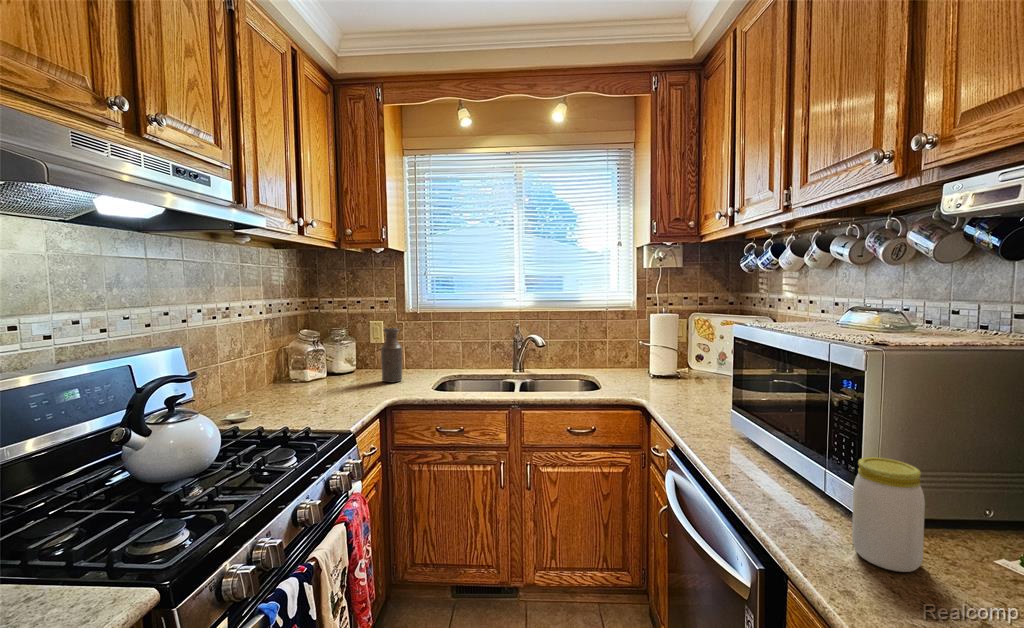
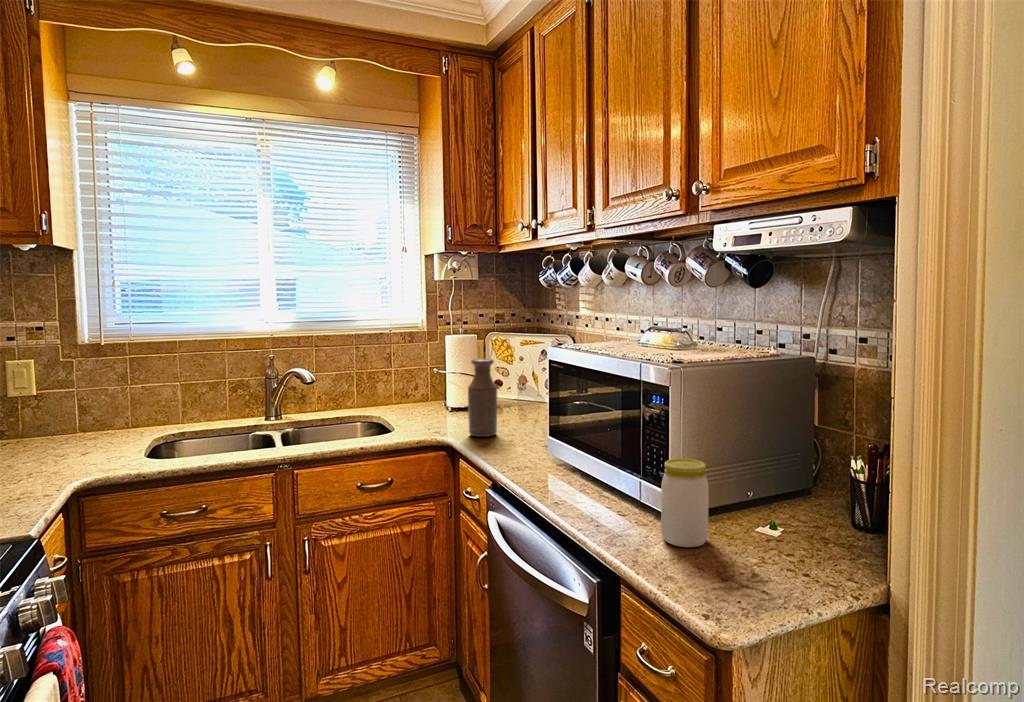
bottle: present [381,328,402,382] -> present [468,359,497,437]

